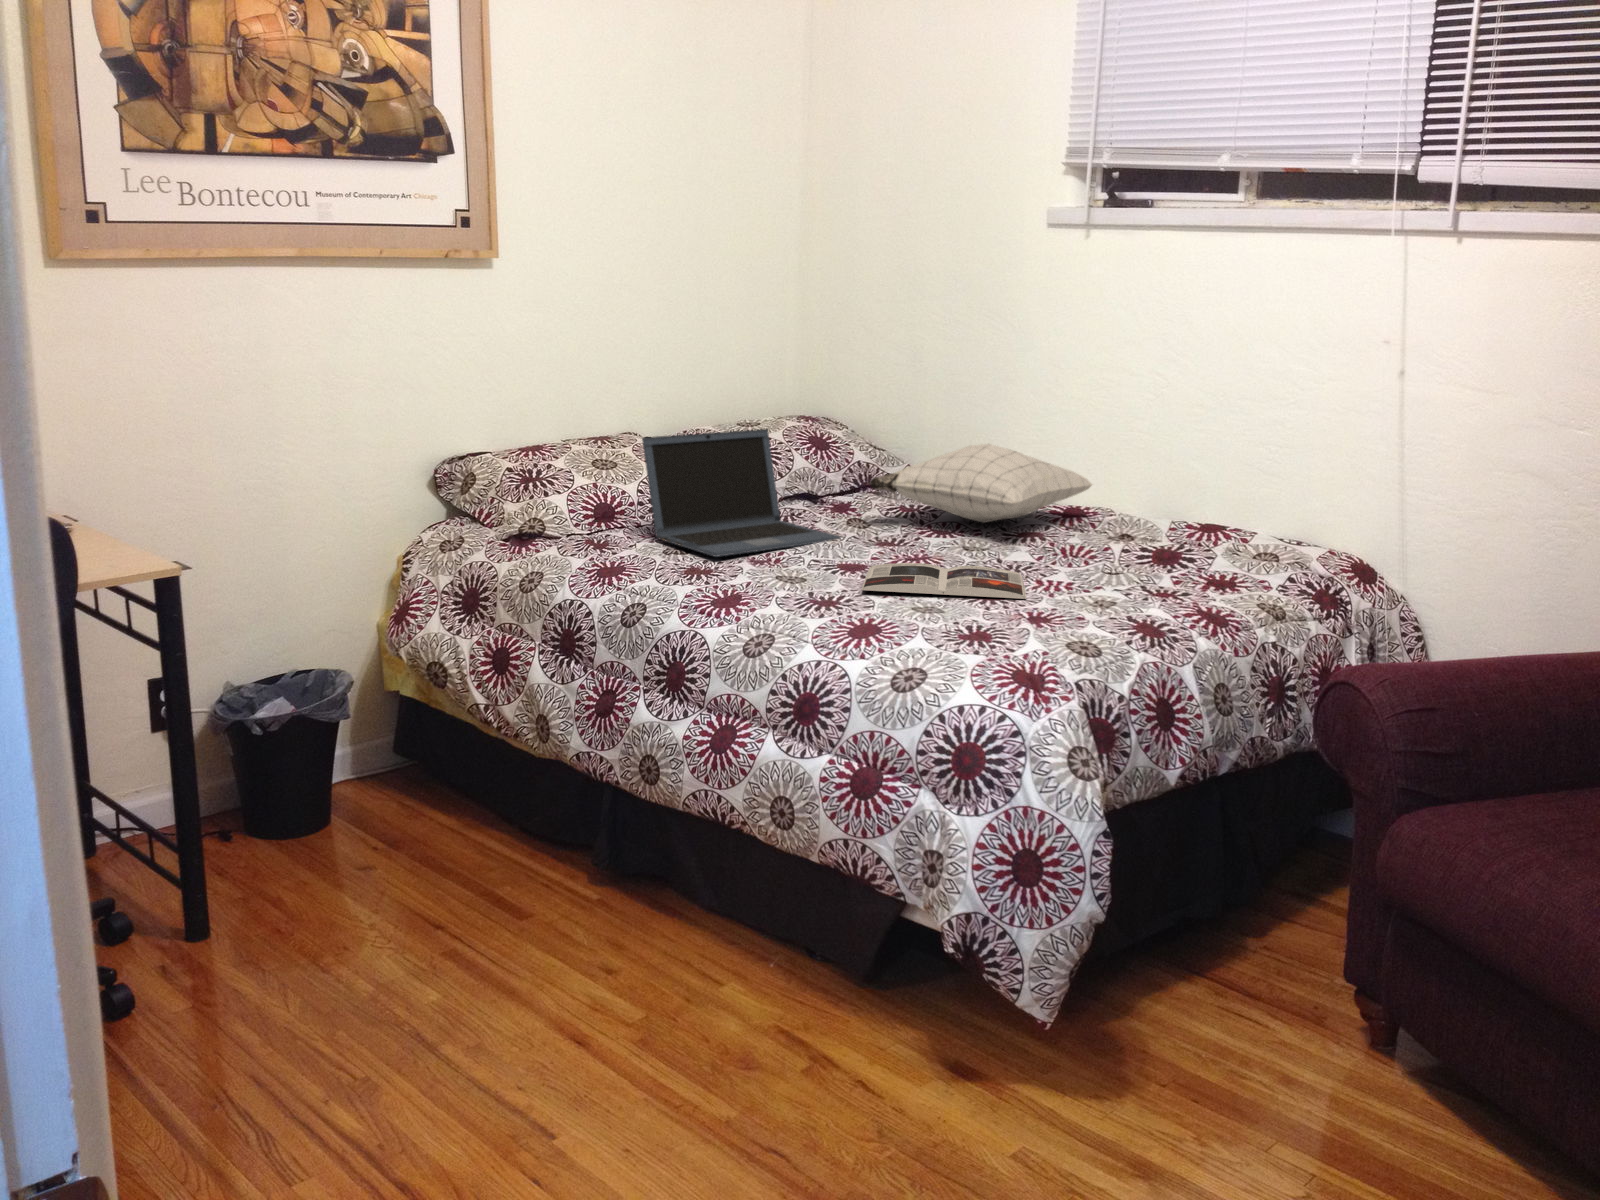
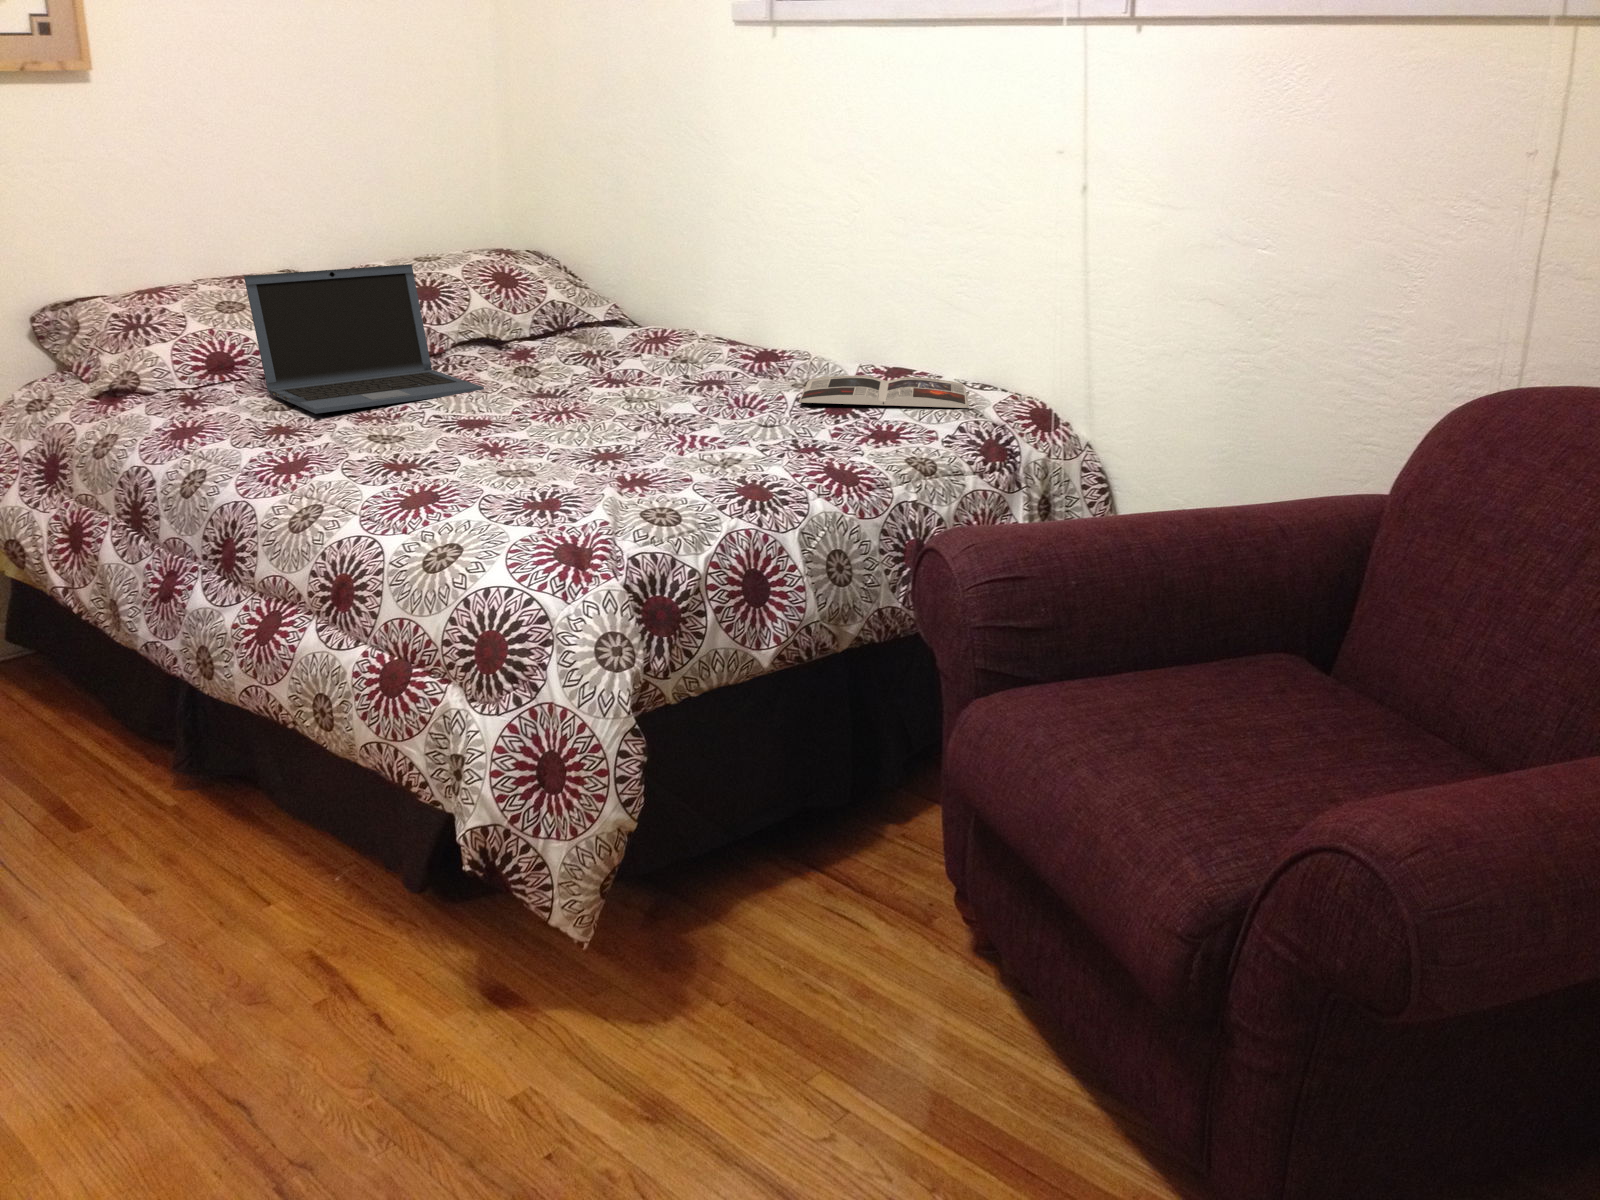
pillow: present [869,444,1092,523] -> none [520,278,783,369]
magazine: present [861,563,1026,599] -> present [799,375,969,408]

